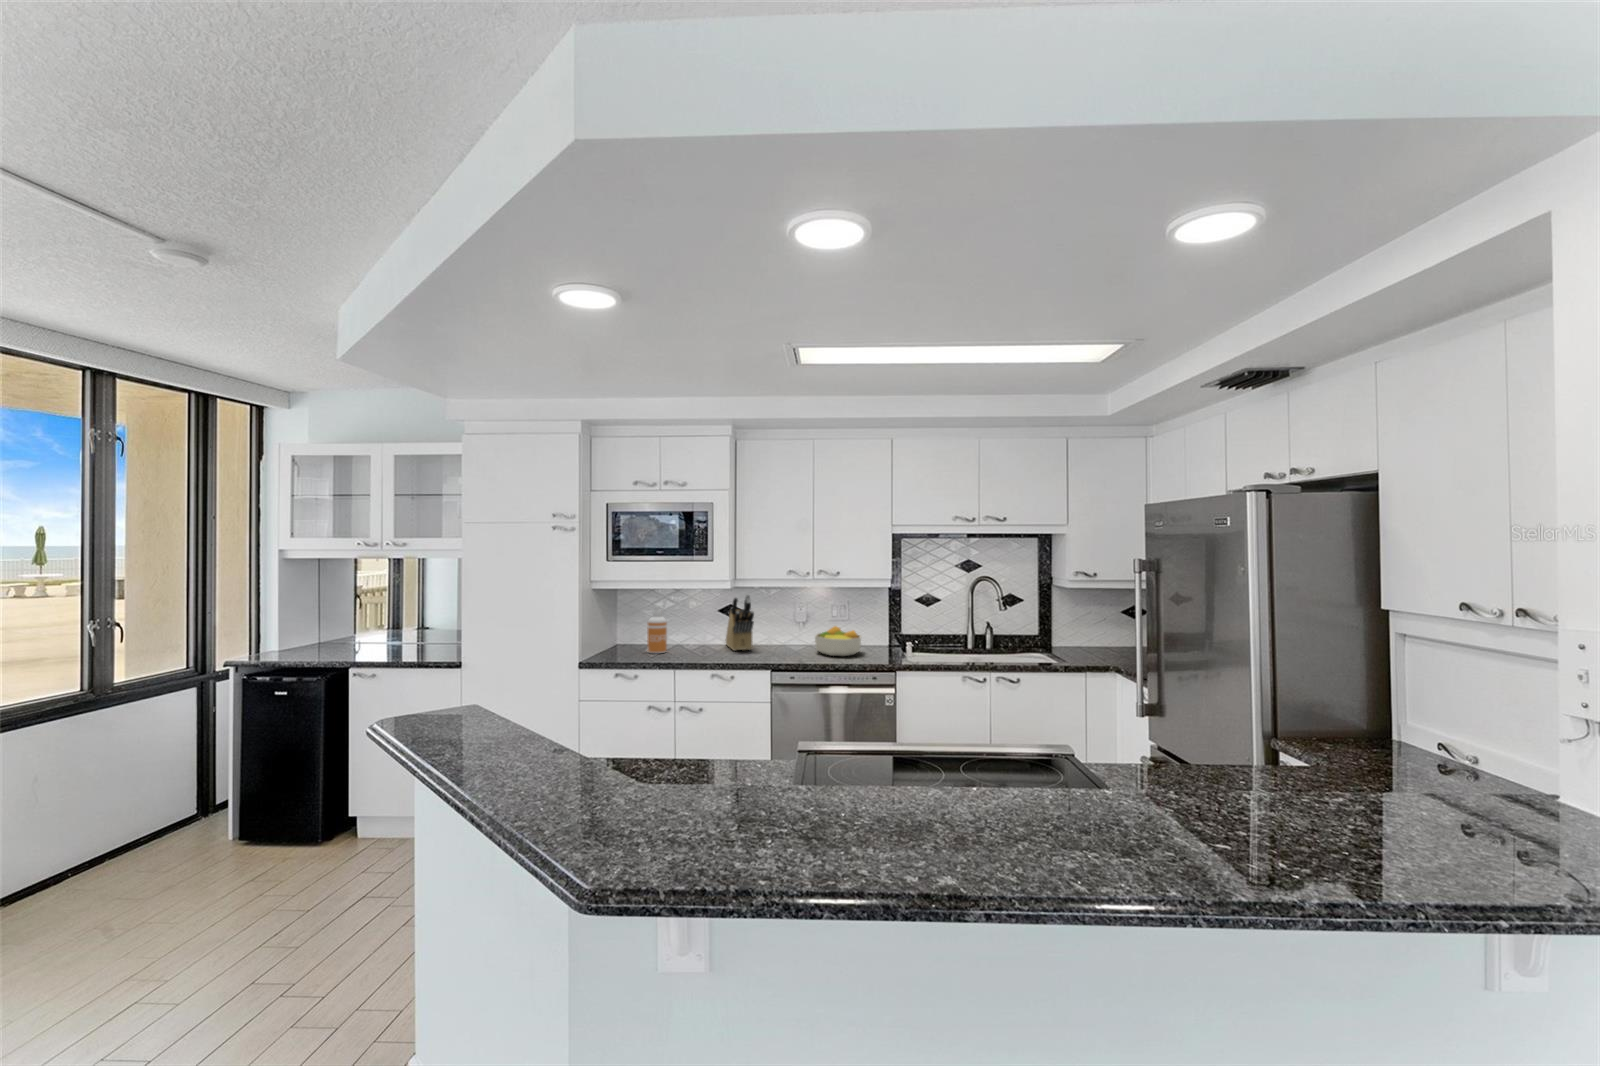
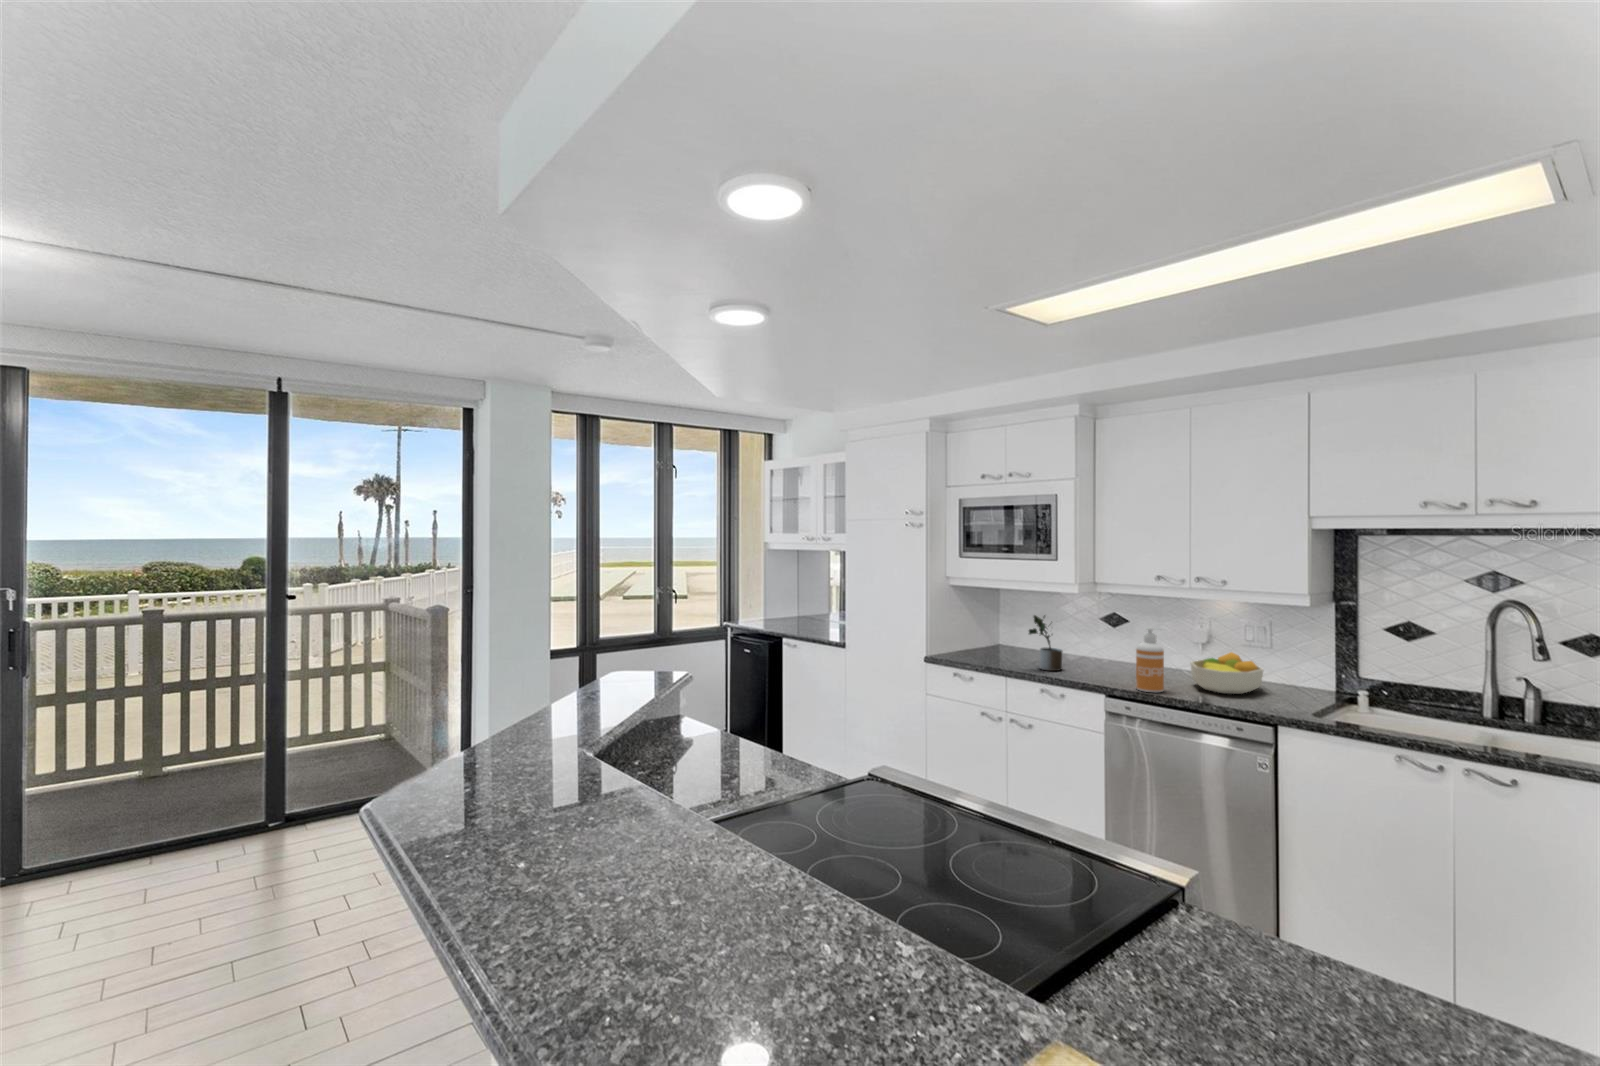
knife block: present [726,594,754,650] -> none [1090,602,1127,668]
soap dispenser: present [647,606,667,653] -> present [1136,628,1164,692]
potted plant: none [693,609,718,658] -> present [1029,615,1062,671]

